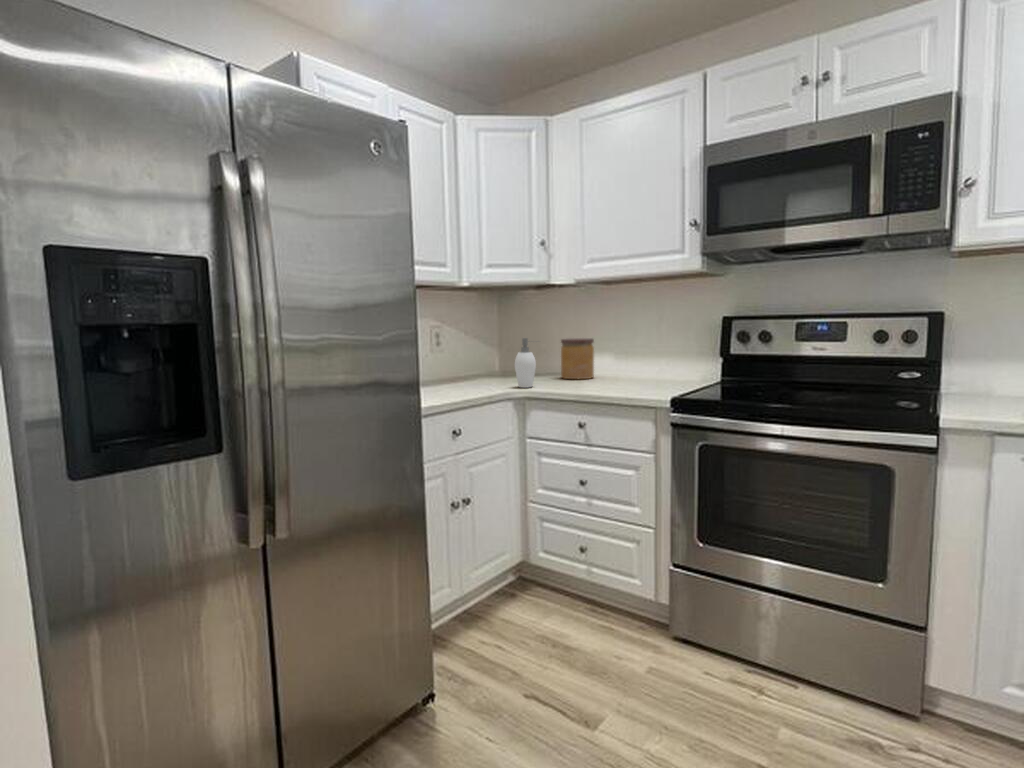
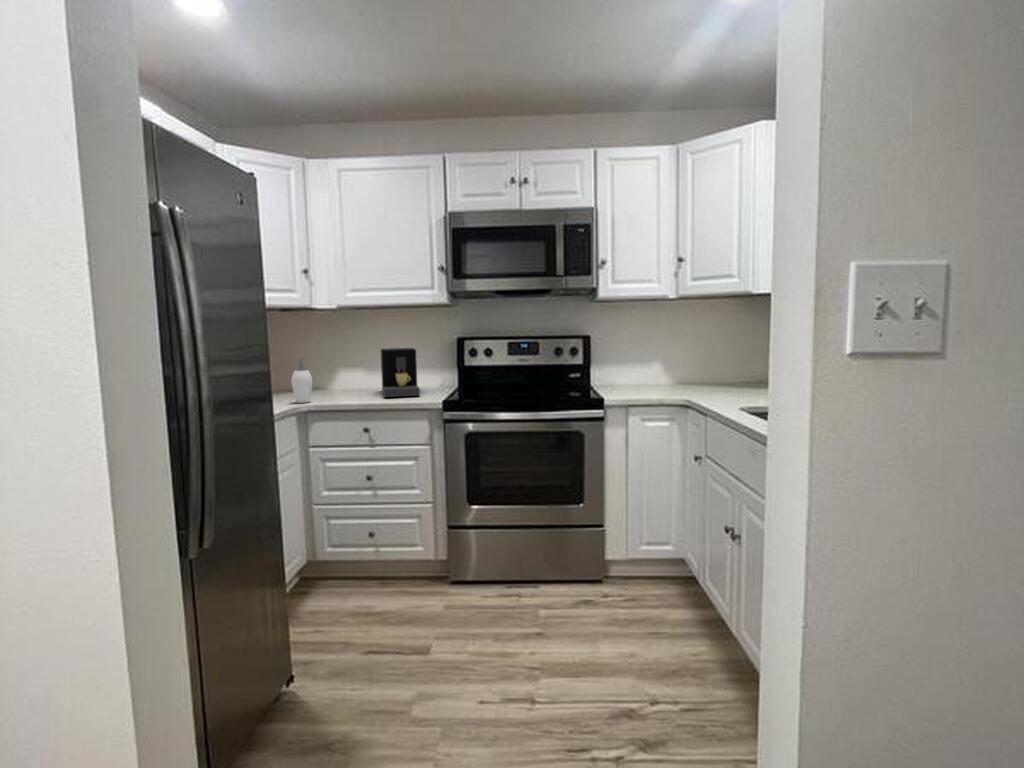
coffee maker: none [610,331,663,389] -> present [381,348,420,397]
jar: present [561,338,594,379] -> none [319,355,351,393]

